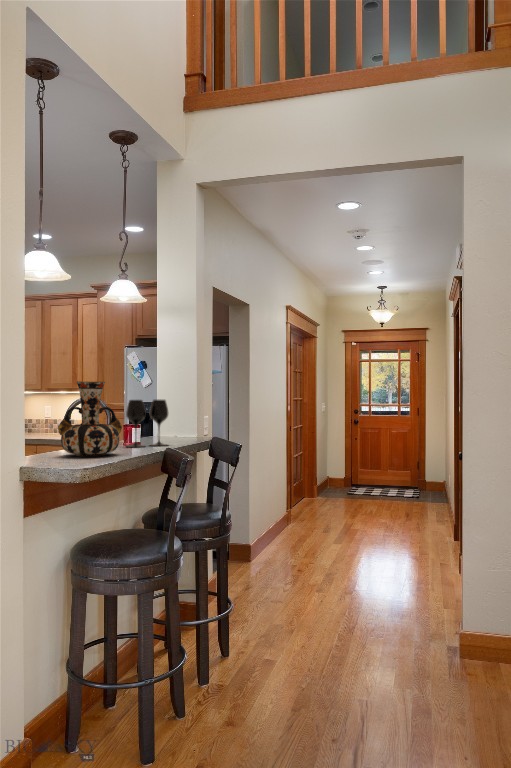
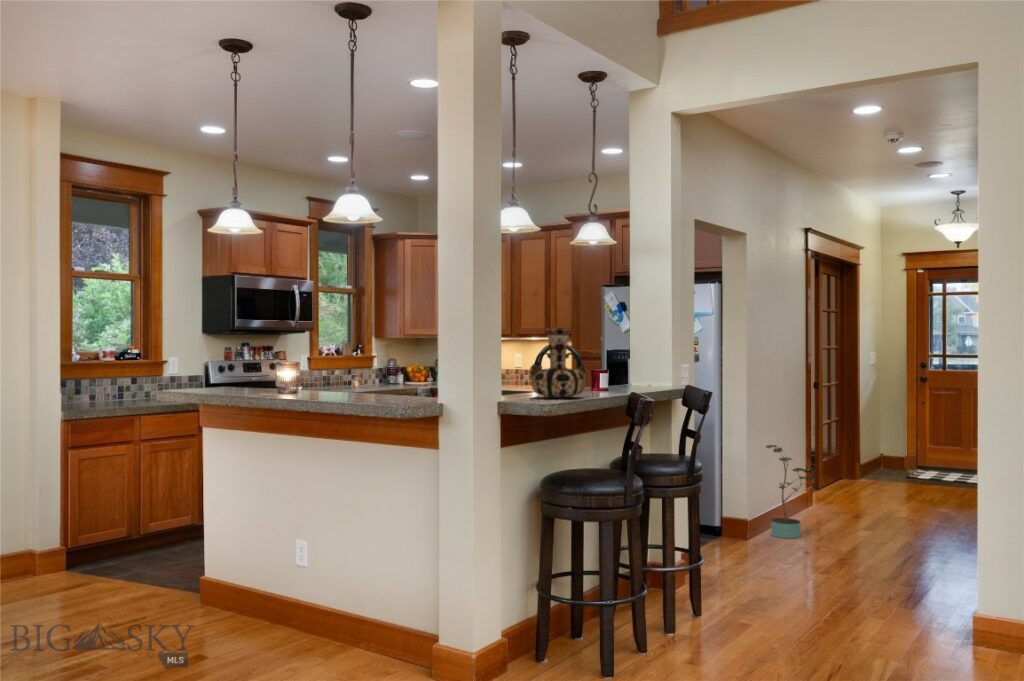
wine glass: present [126,400,168,447] -> none [593,346,637,393]
potted plant: none [263,480,301,557] -> present [766,445,811,538]

